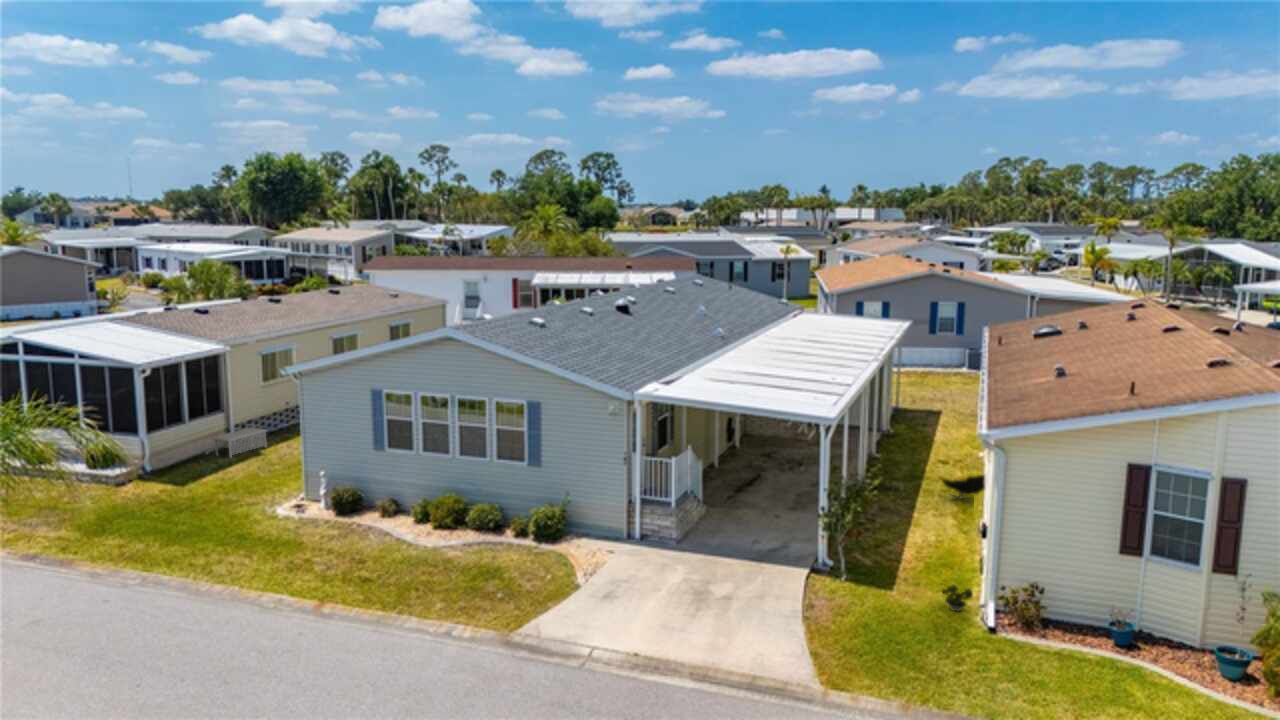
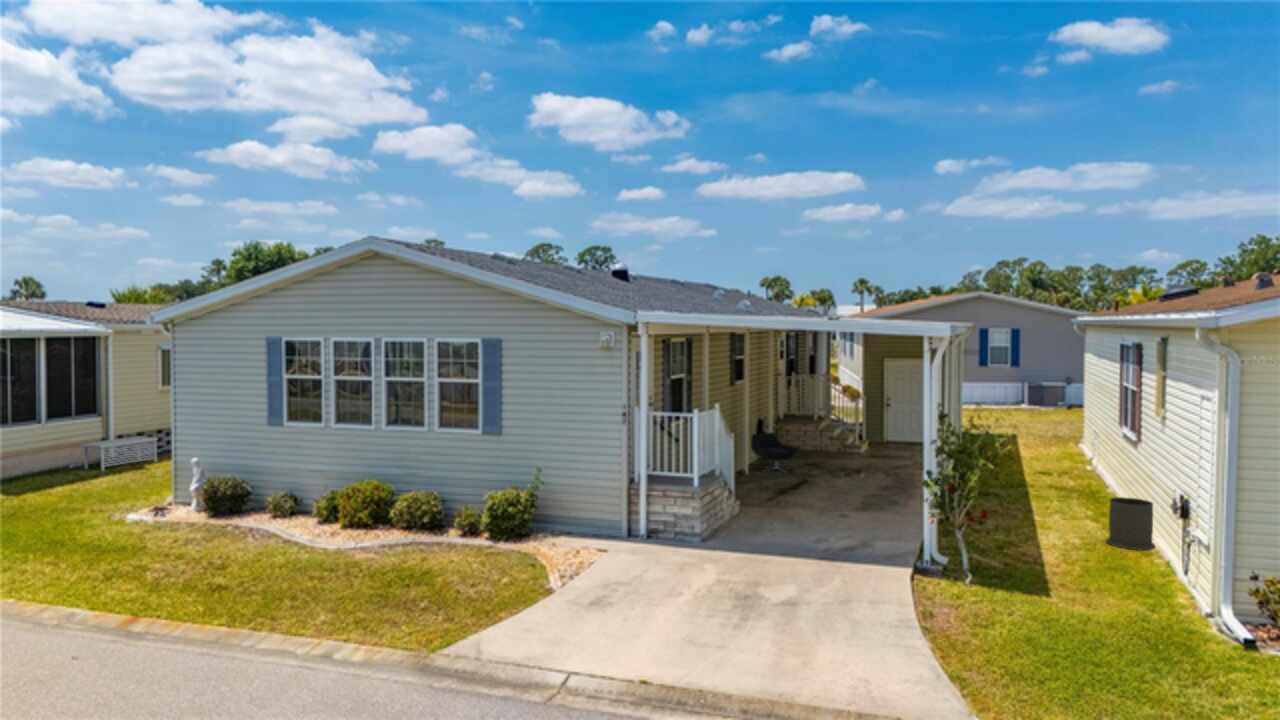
lounge chair: present [943,475,985,500] -> present [751,433,798,469]
trash can: none [951,517,981,555] -> present [1107,497,1155,550]
potted plant: present [942,585,973,611] -> none [1139,565,1206,615]

